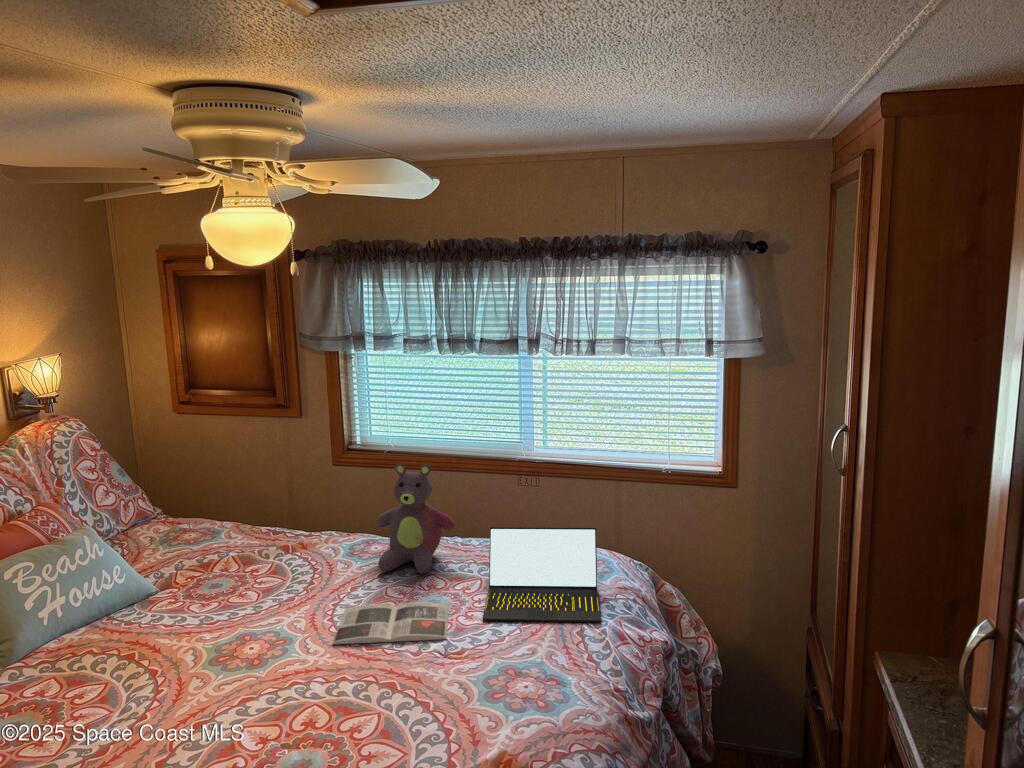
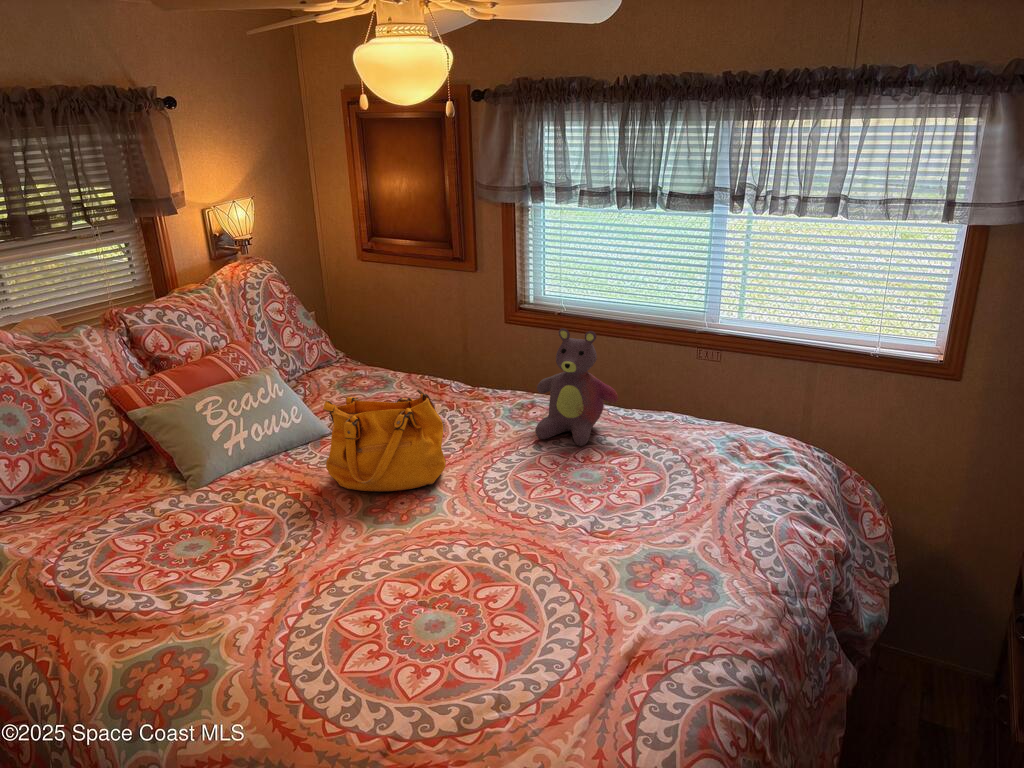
laptop: present [483,527,601,622] -> none [637,406,778,524]
handbag: none [161,533,293,645] -> present [323,390,446,492]
magazine: present [333,602,449,644] -> none [480,471,603,518]

